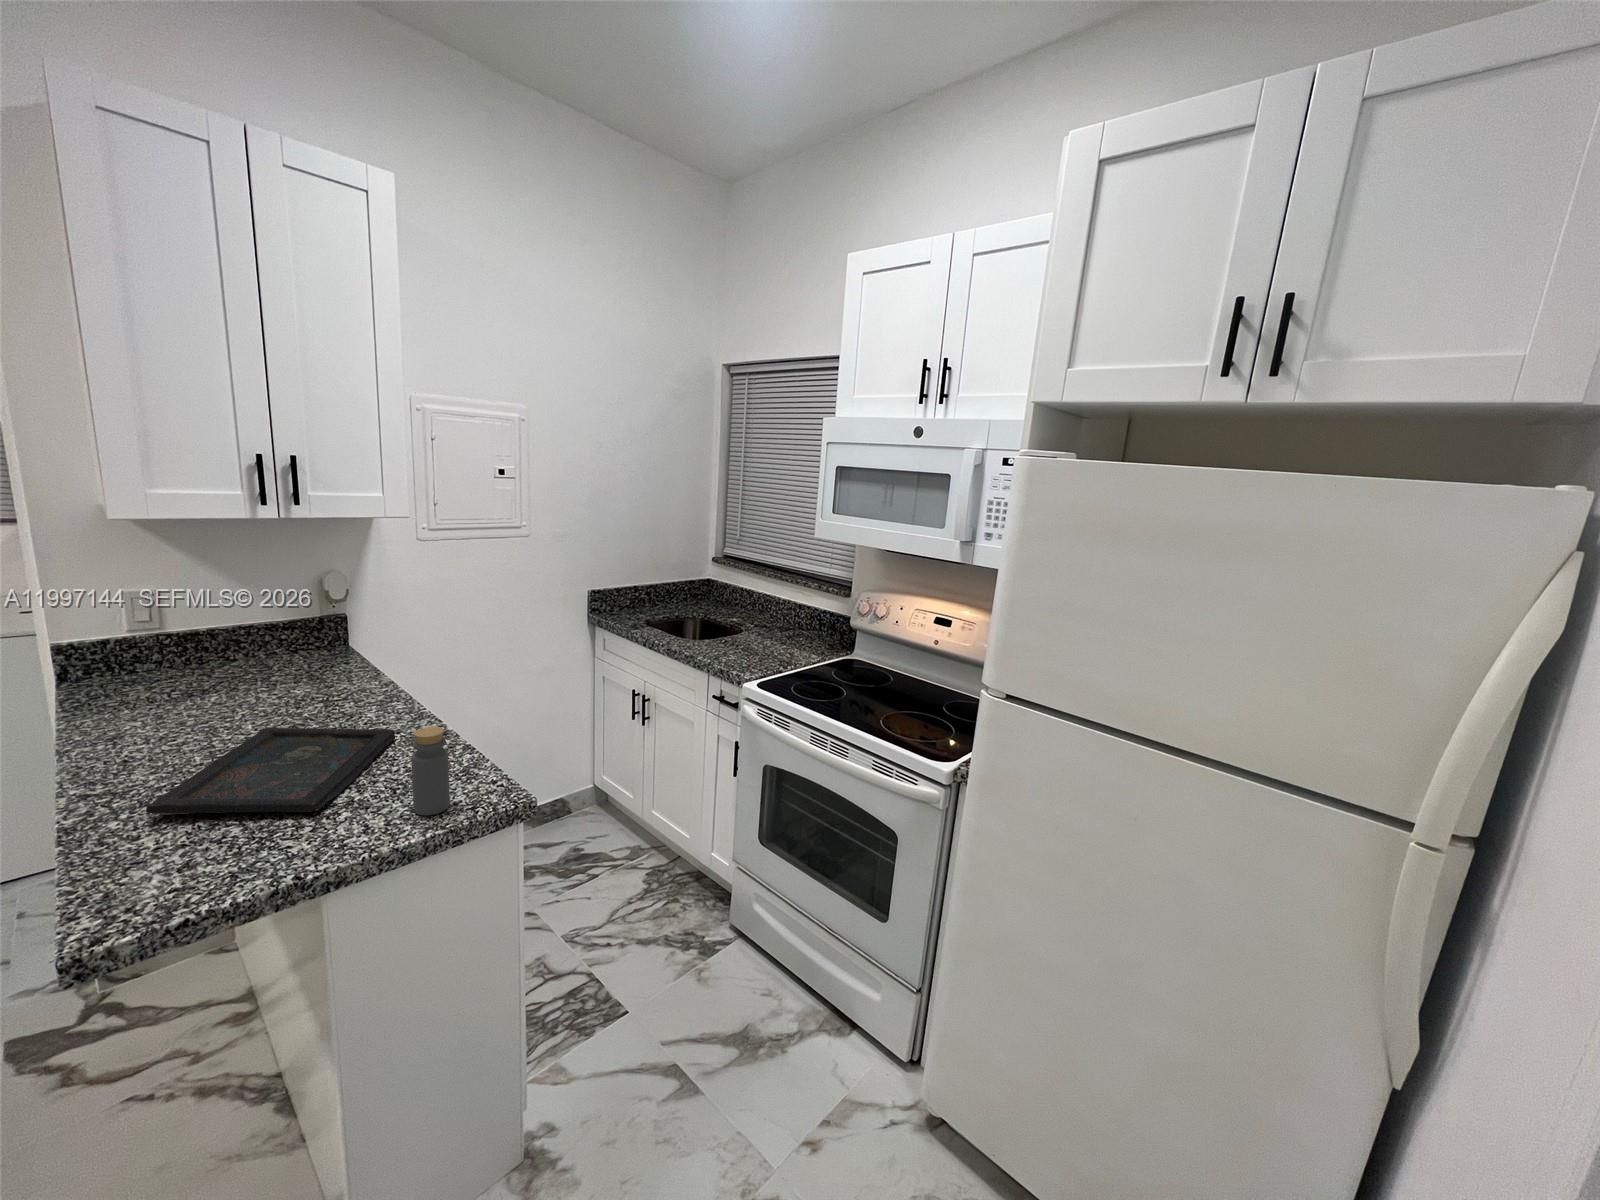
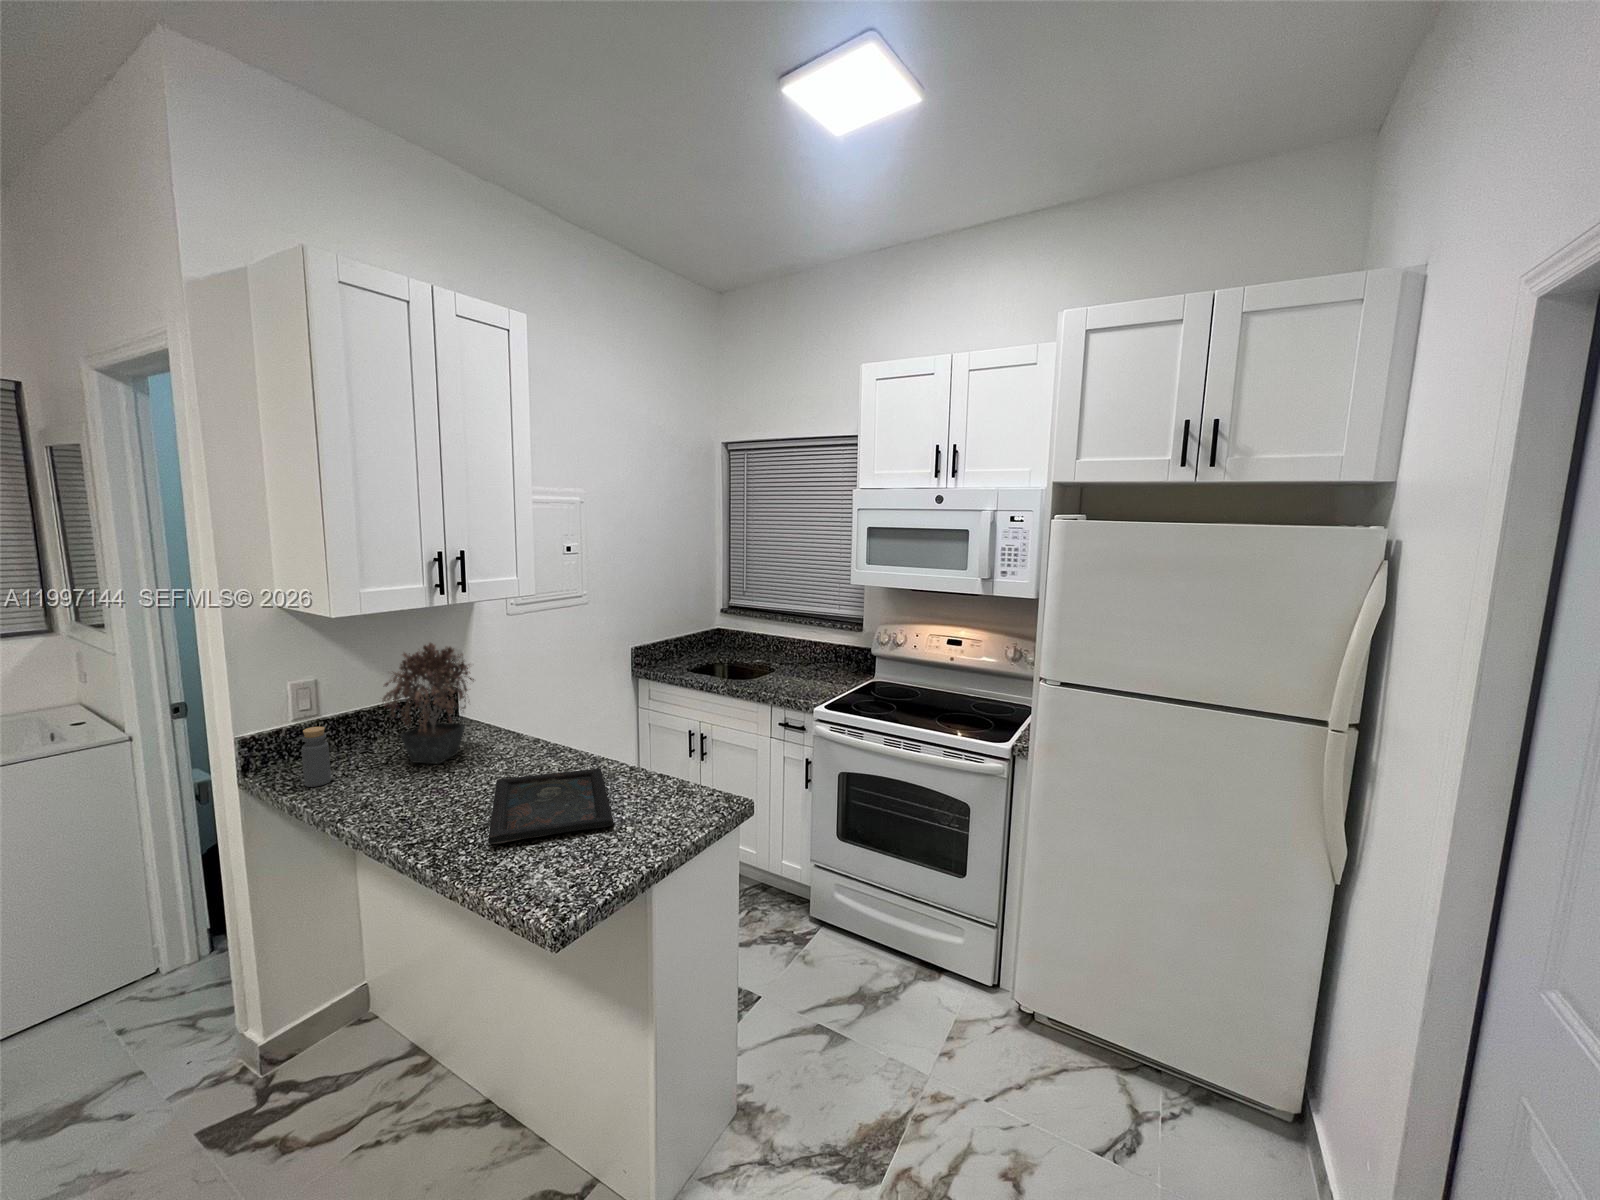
potted plant: none [182,559,316,698] -> present [382,643,474,764]
bottle: present [411,726,450,815] -> present [302,727,331,787]

